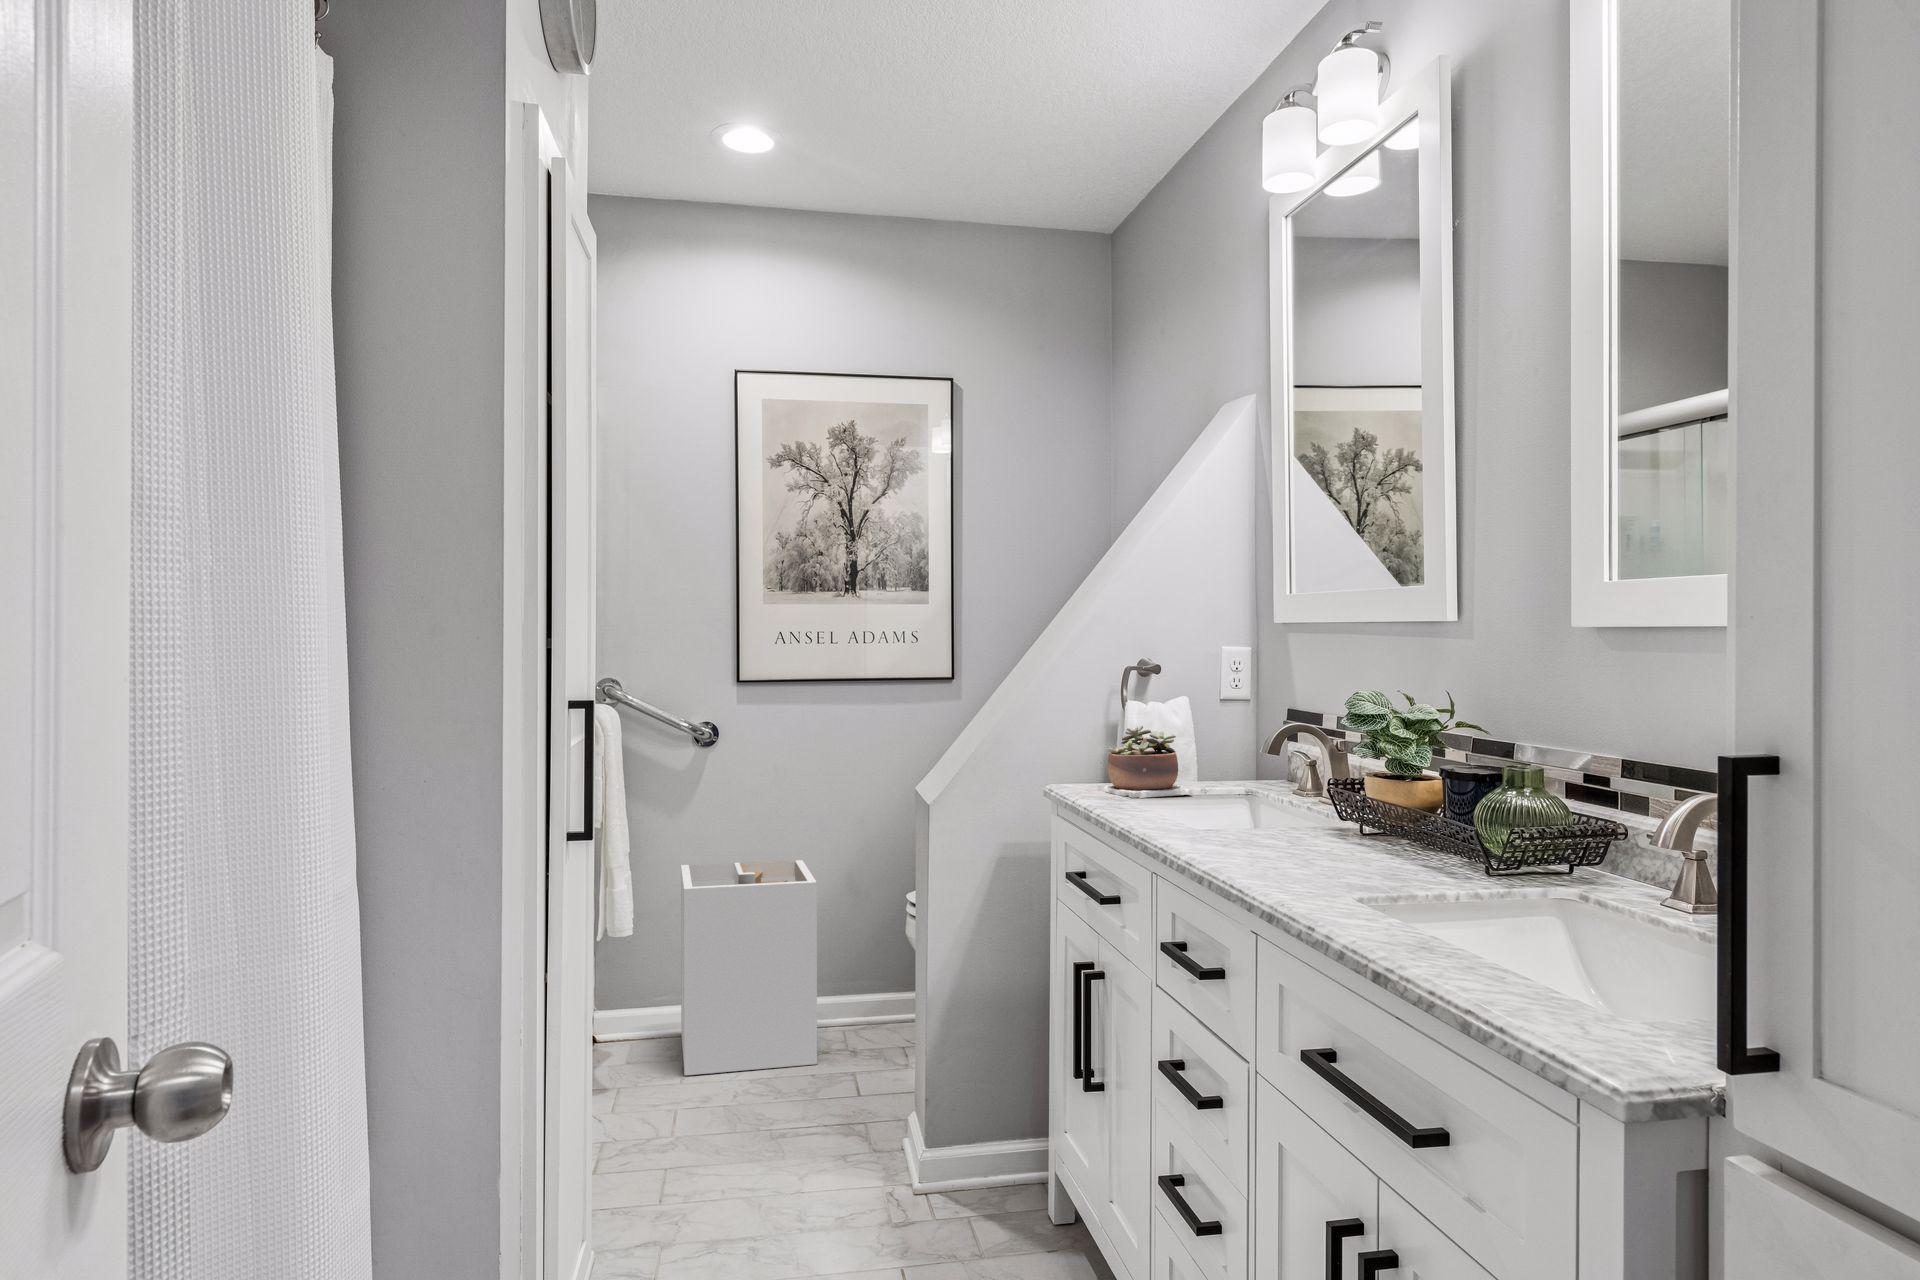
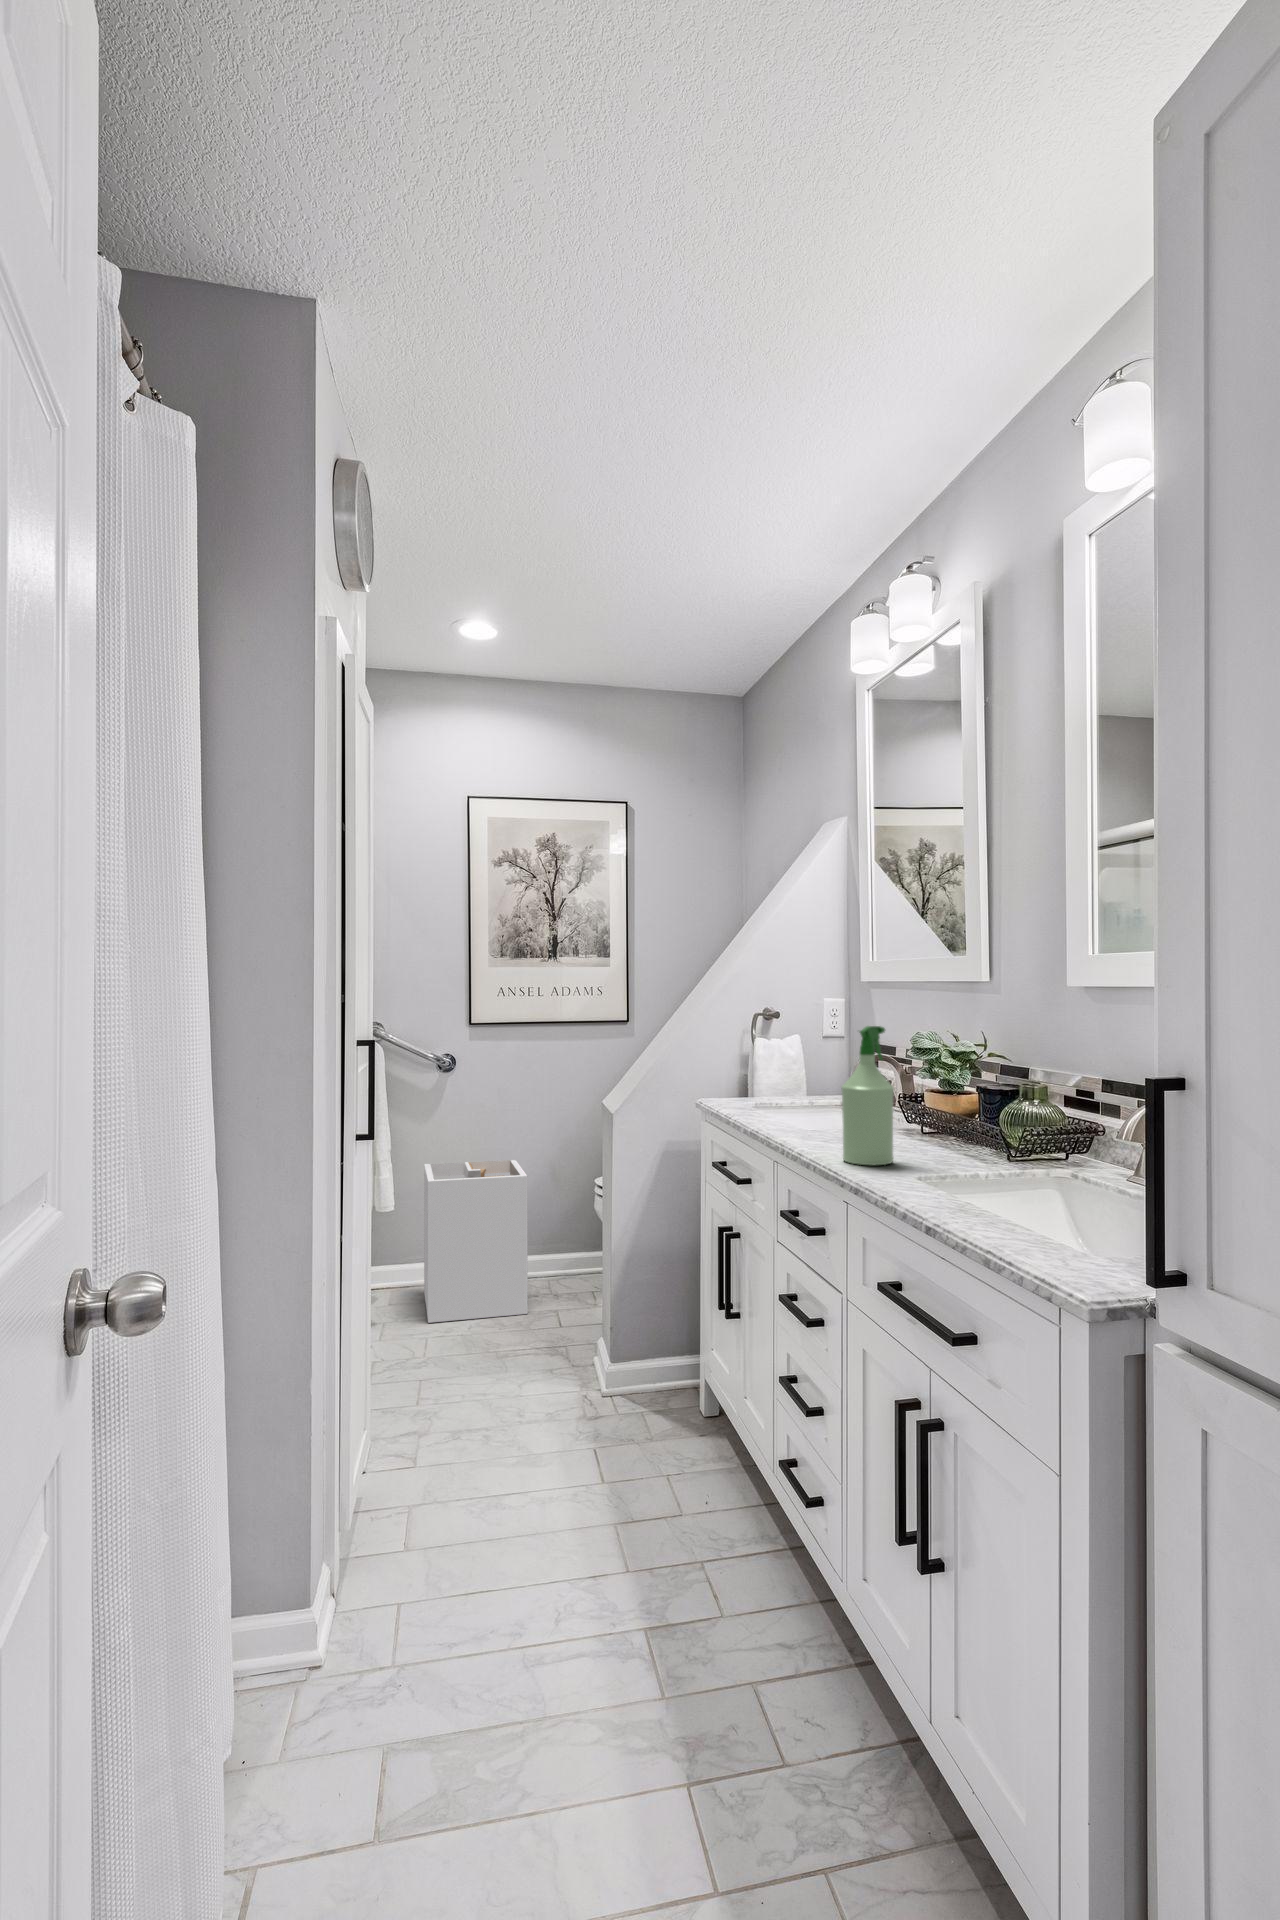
spray bottle: none [1250,683,1326,882] -> present [841,1026,894,1165]
succulent plant: present [1098,725,1193,798] -> none [736,1057,806,1110]

